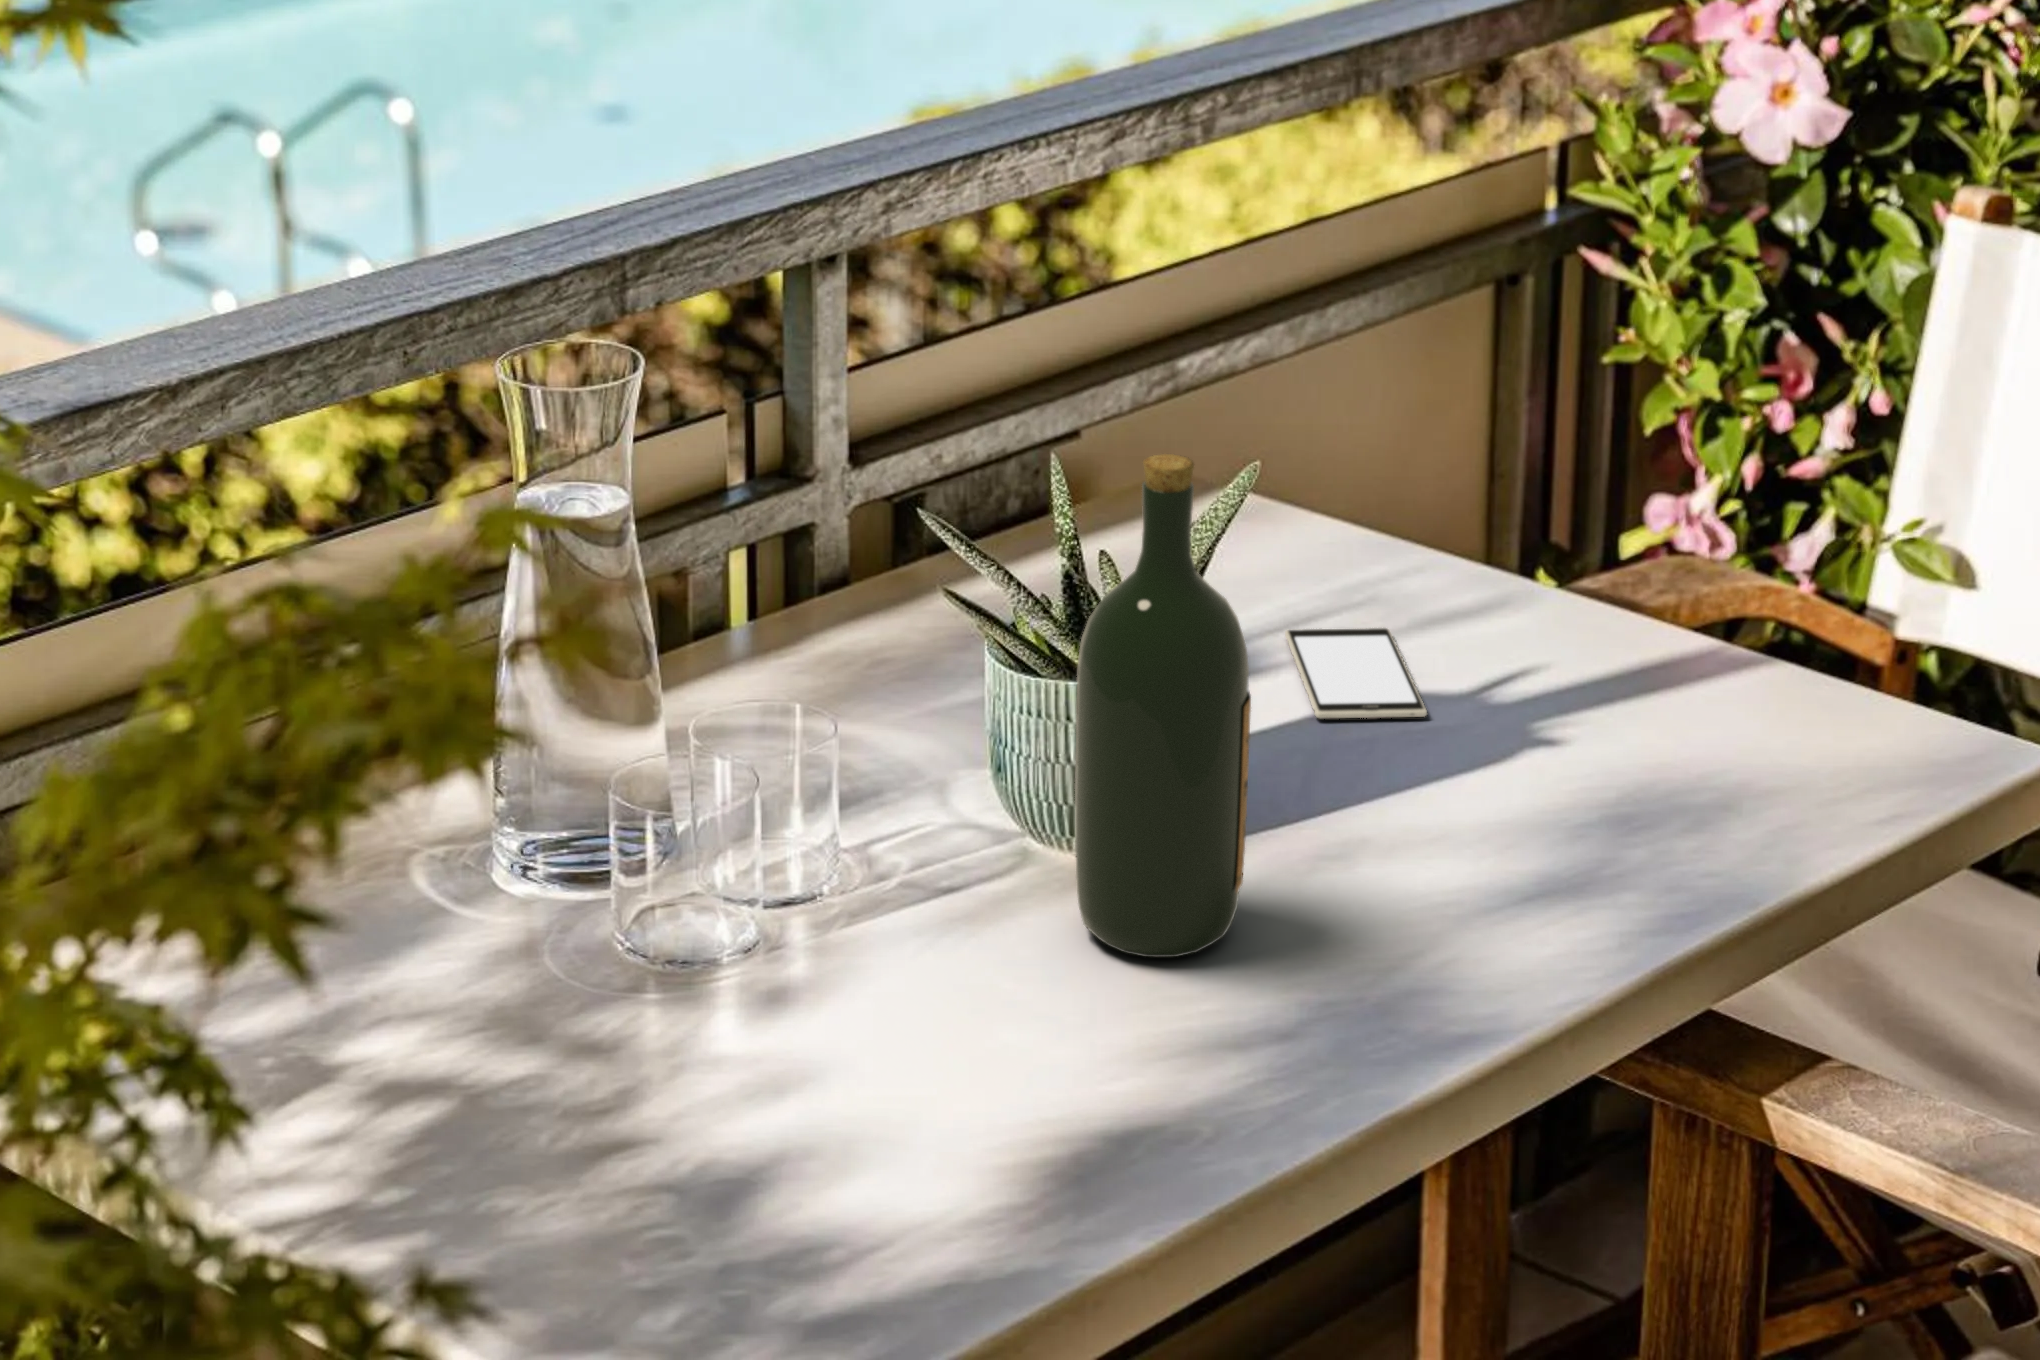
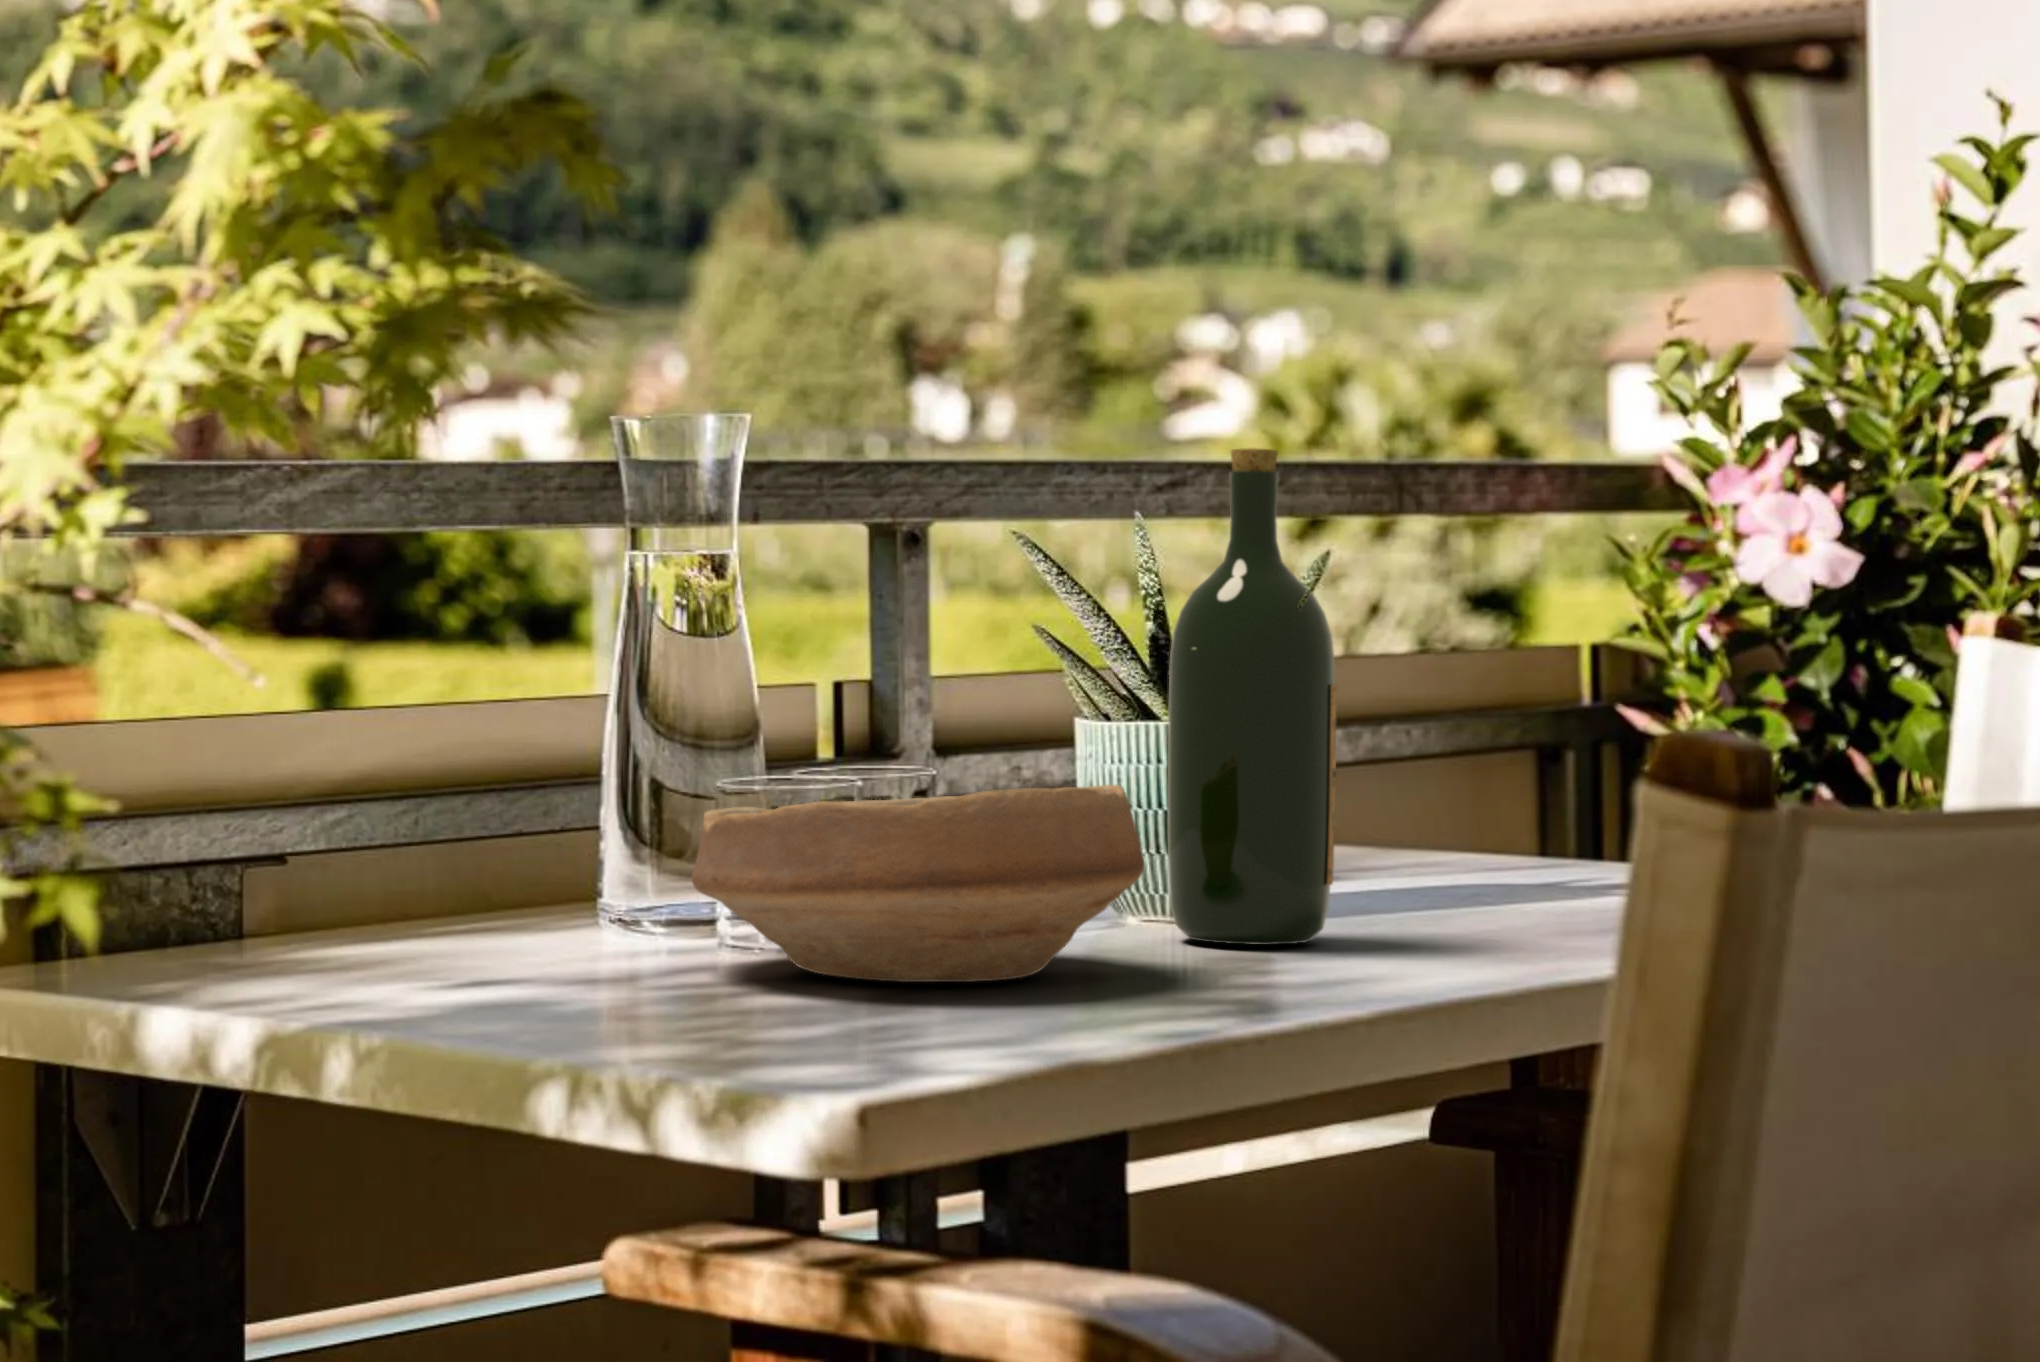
smartphone: present [1285,628,1427,718] -> none [1357,871,1501,896]
bowl: none [583,855,1042,1152] -> present [692,785,1144,982]

